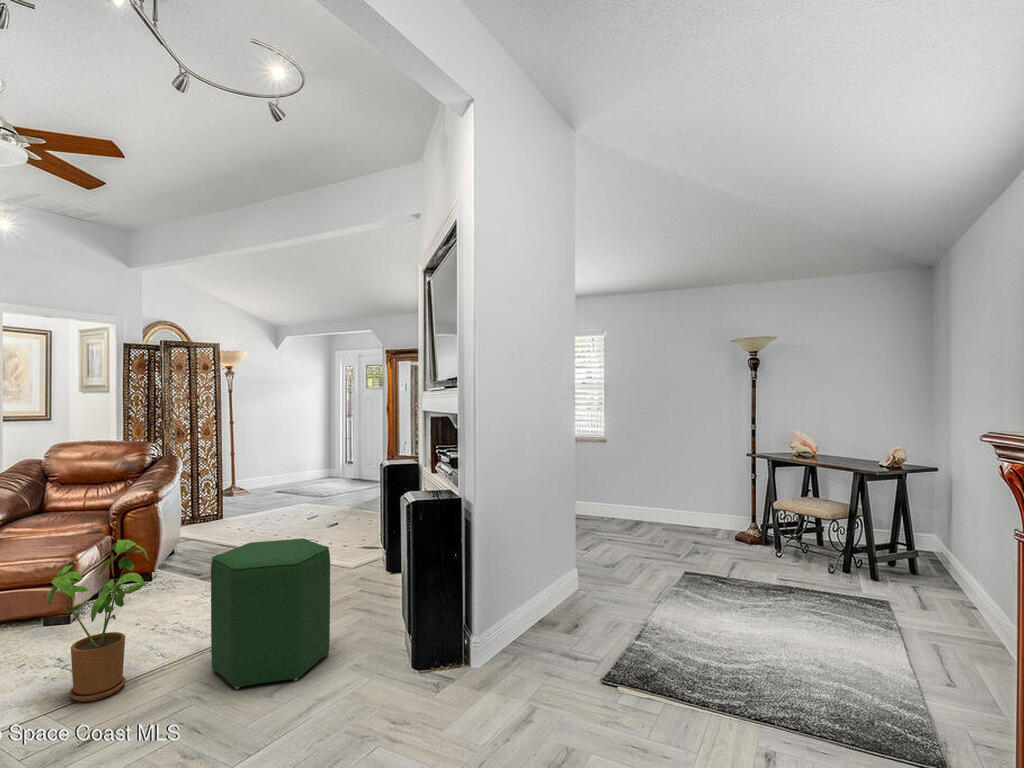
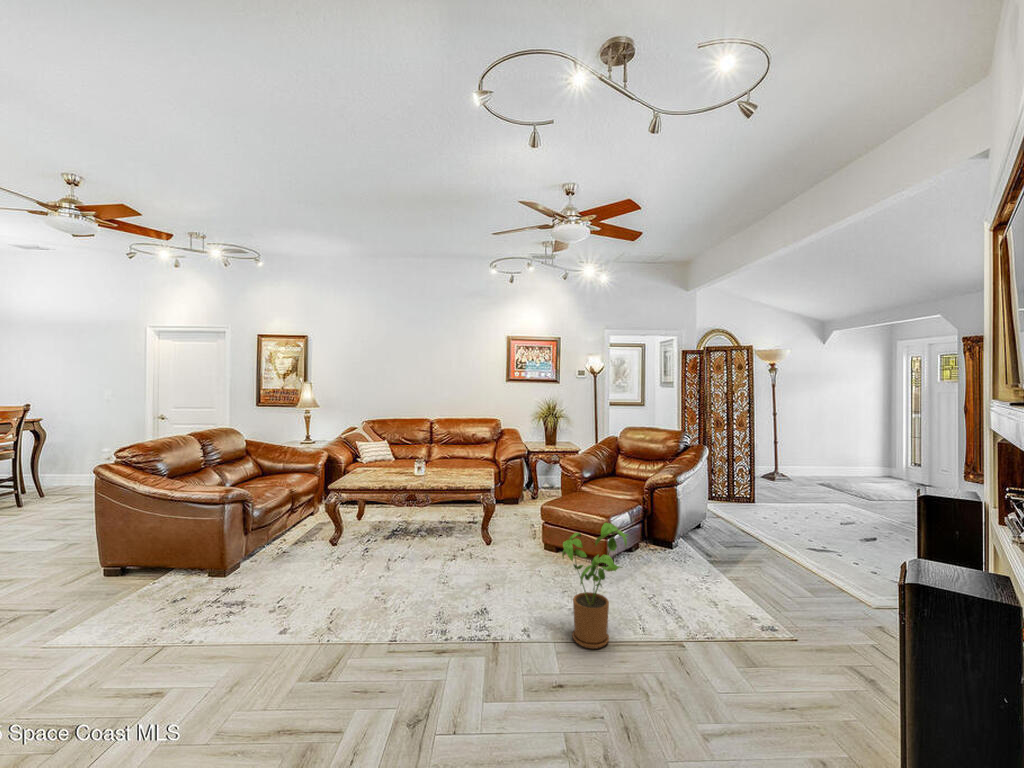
ottoman: present [211,539,330,689] -> none [671,556,798,736]

